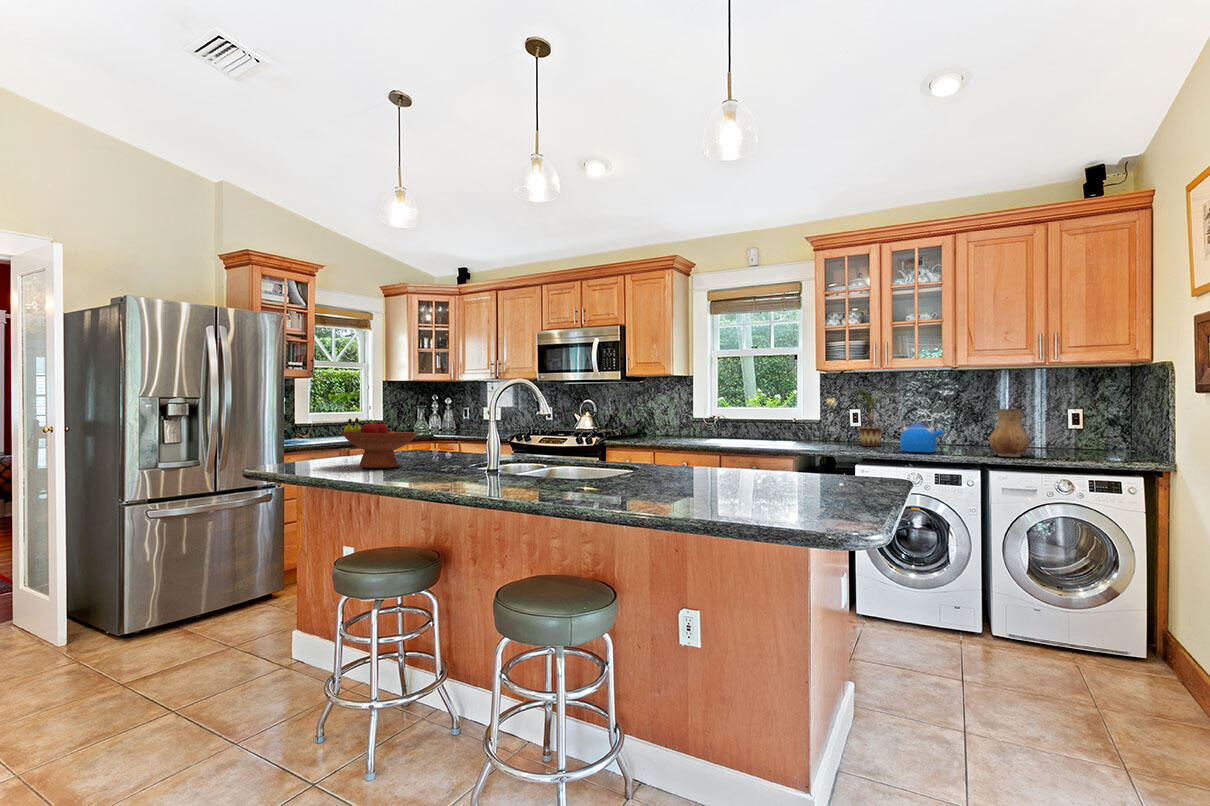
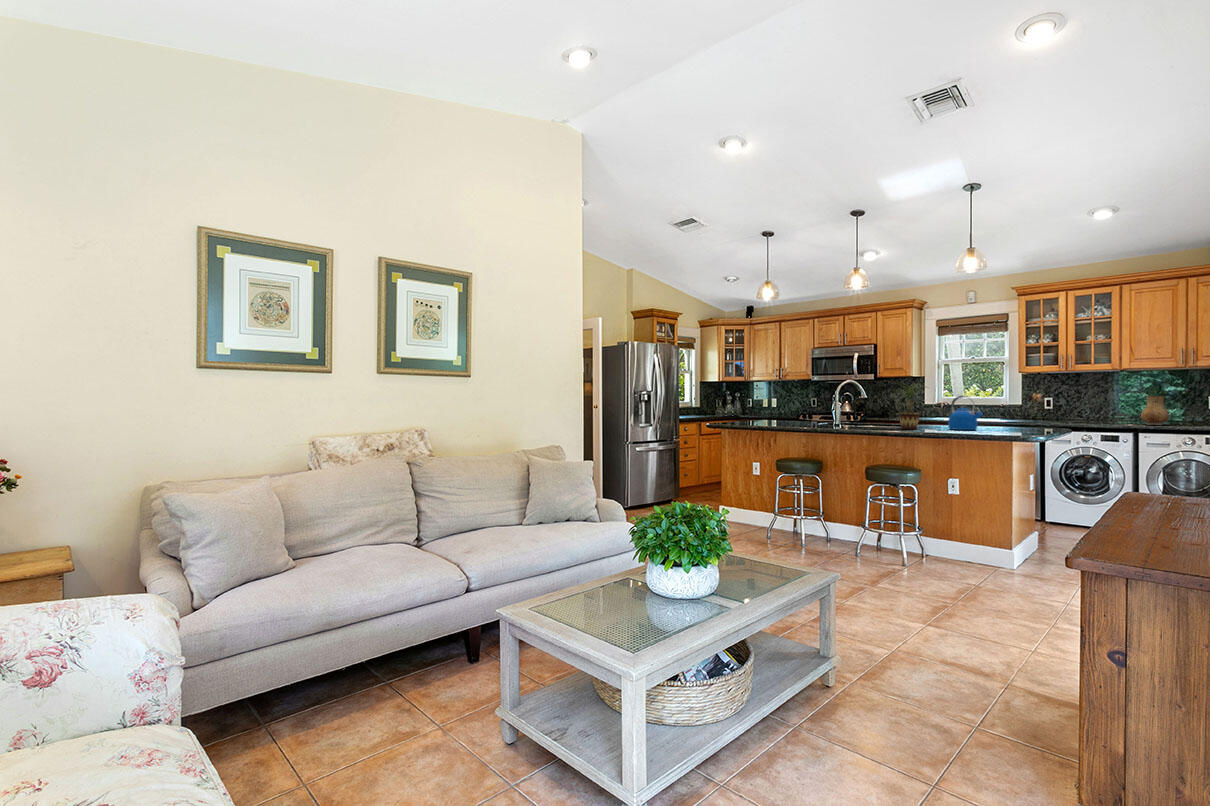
potted plant: present [854,390,883,446] -> present [896,382,922,429]
kettle: present [900,408,945,452] -> present [948,396,983,430]
fruit bowl: present [341,418,418,468] -> none [758,399,795,423]

